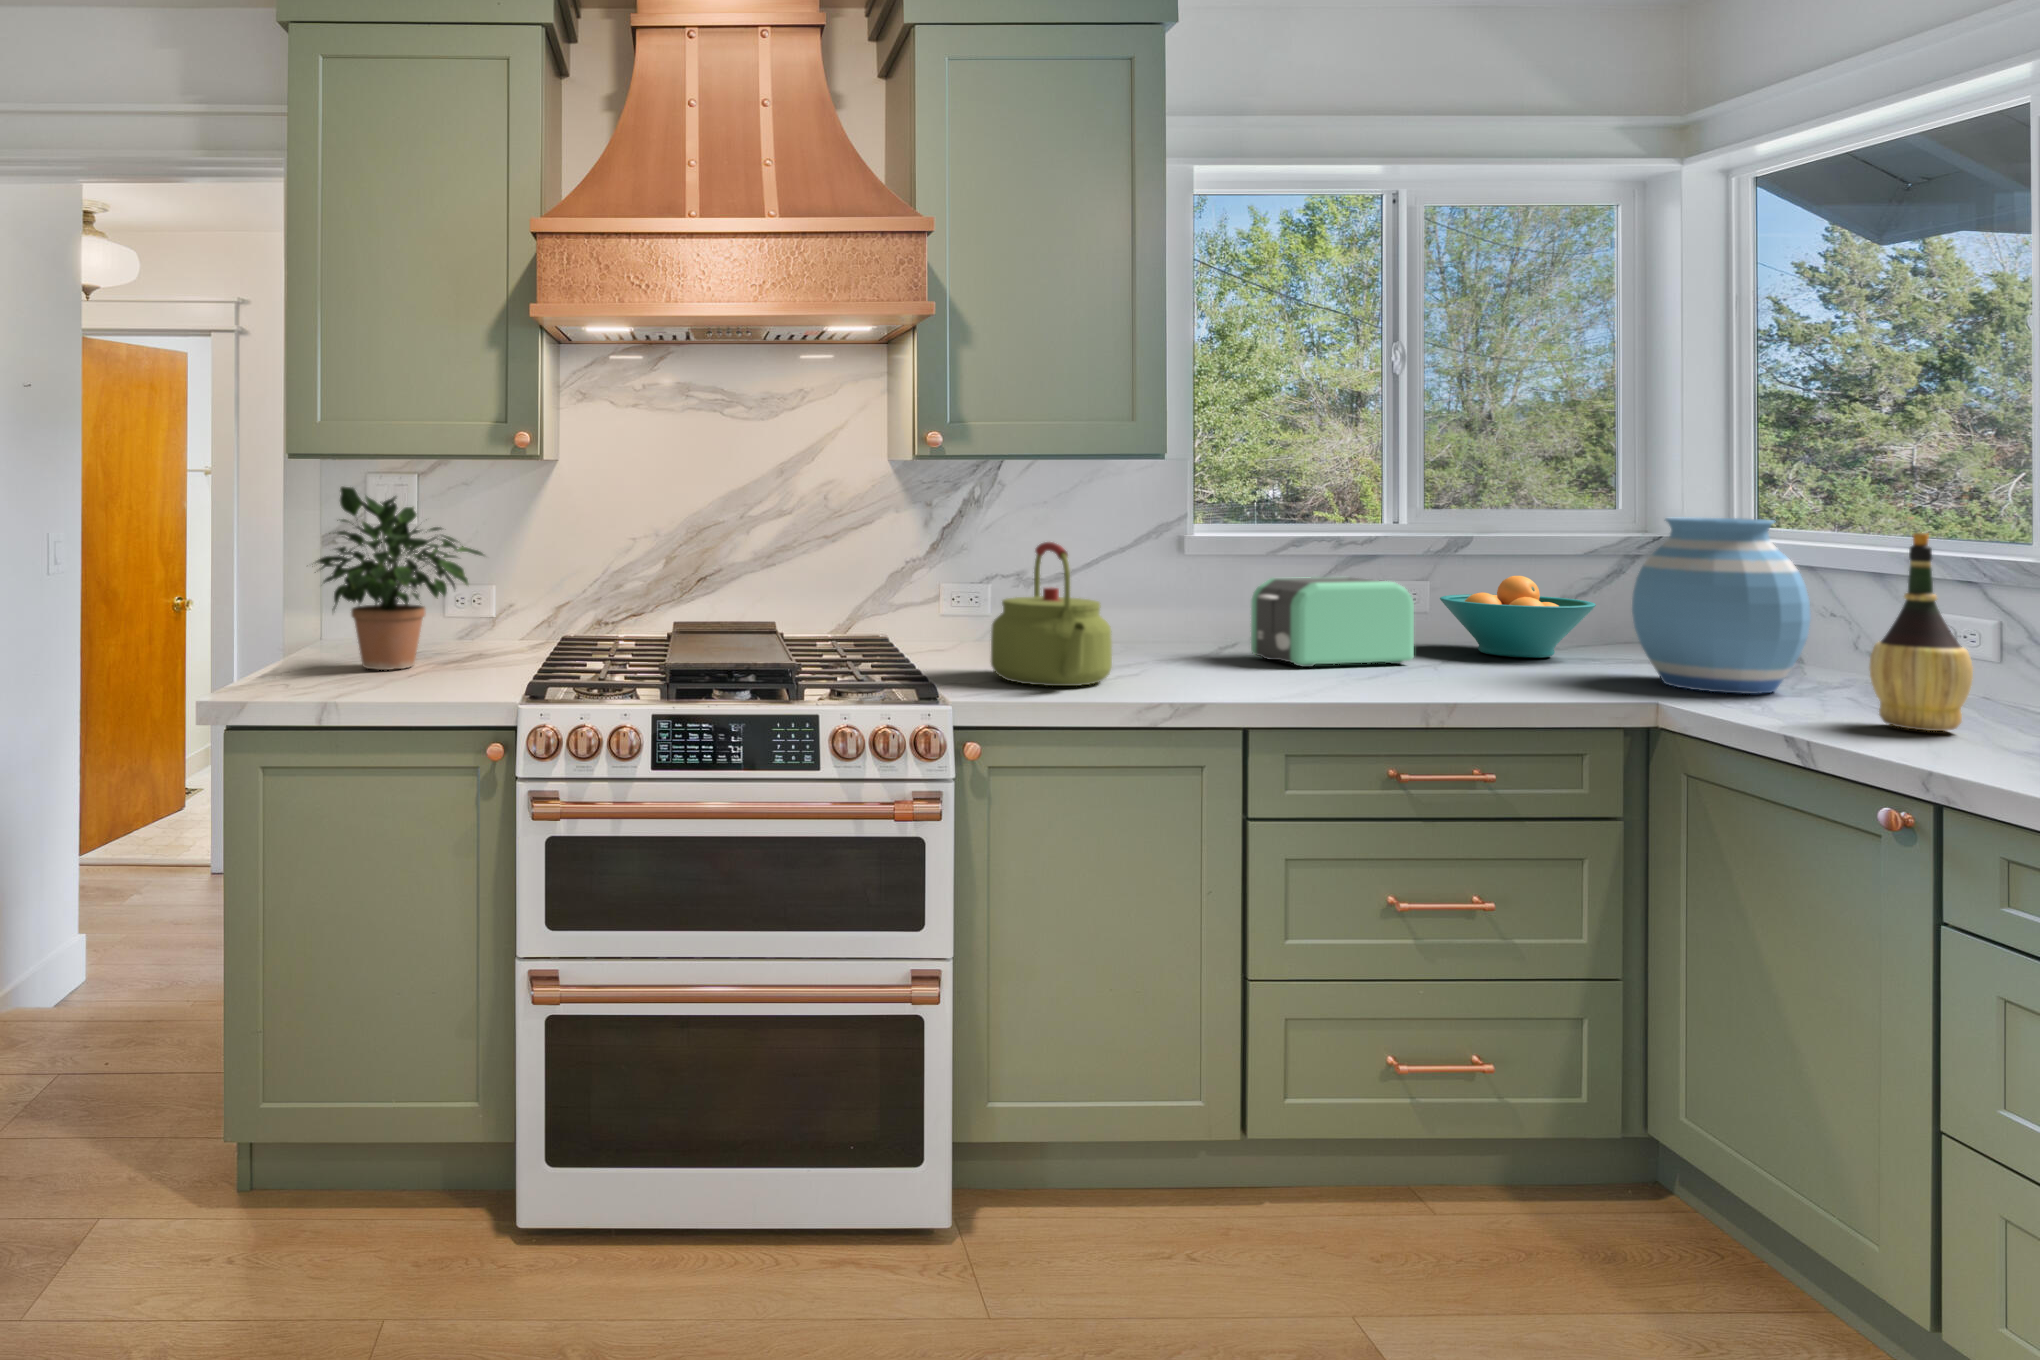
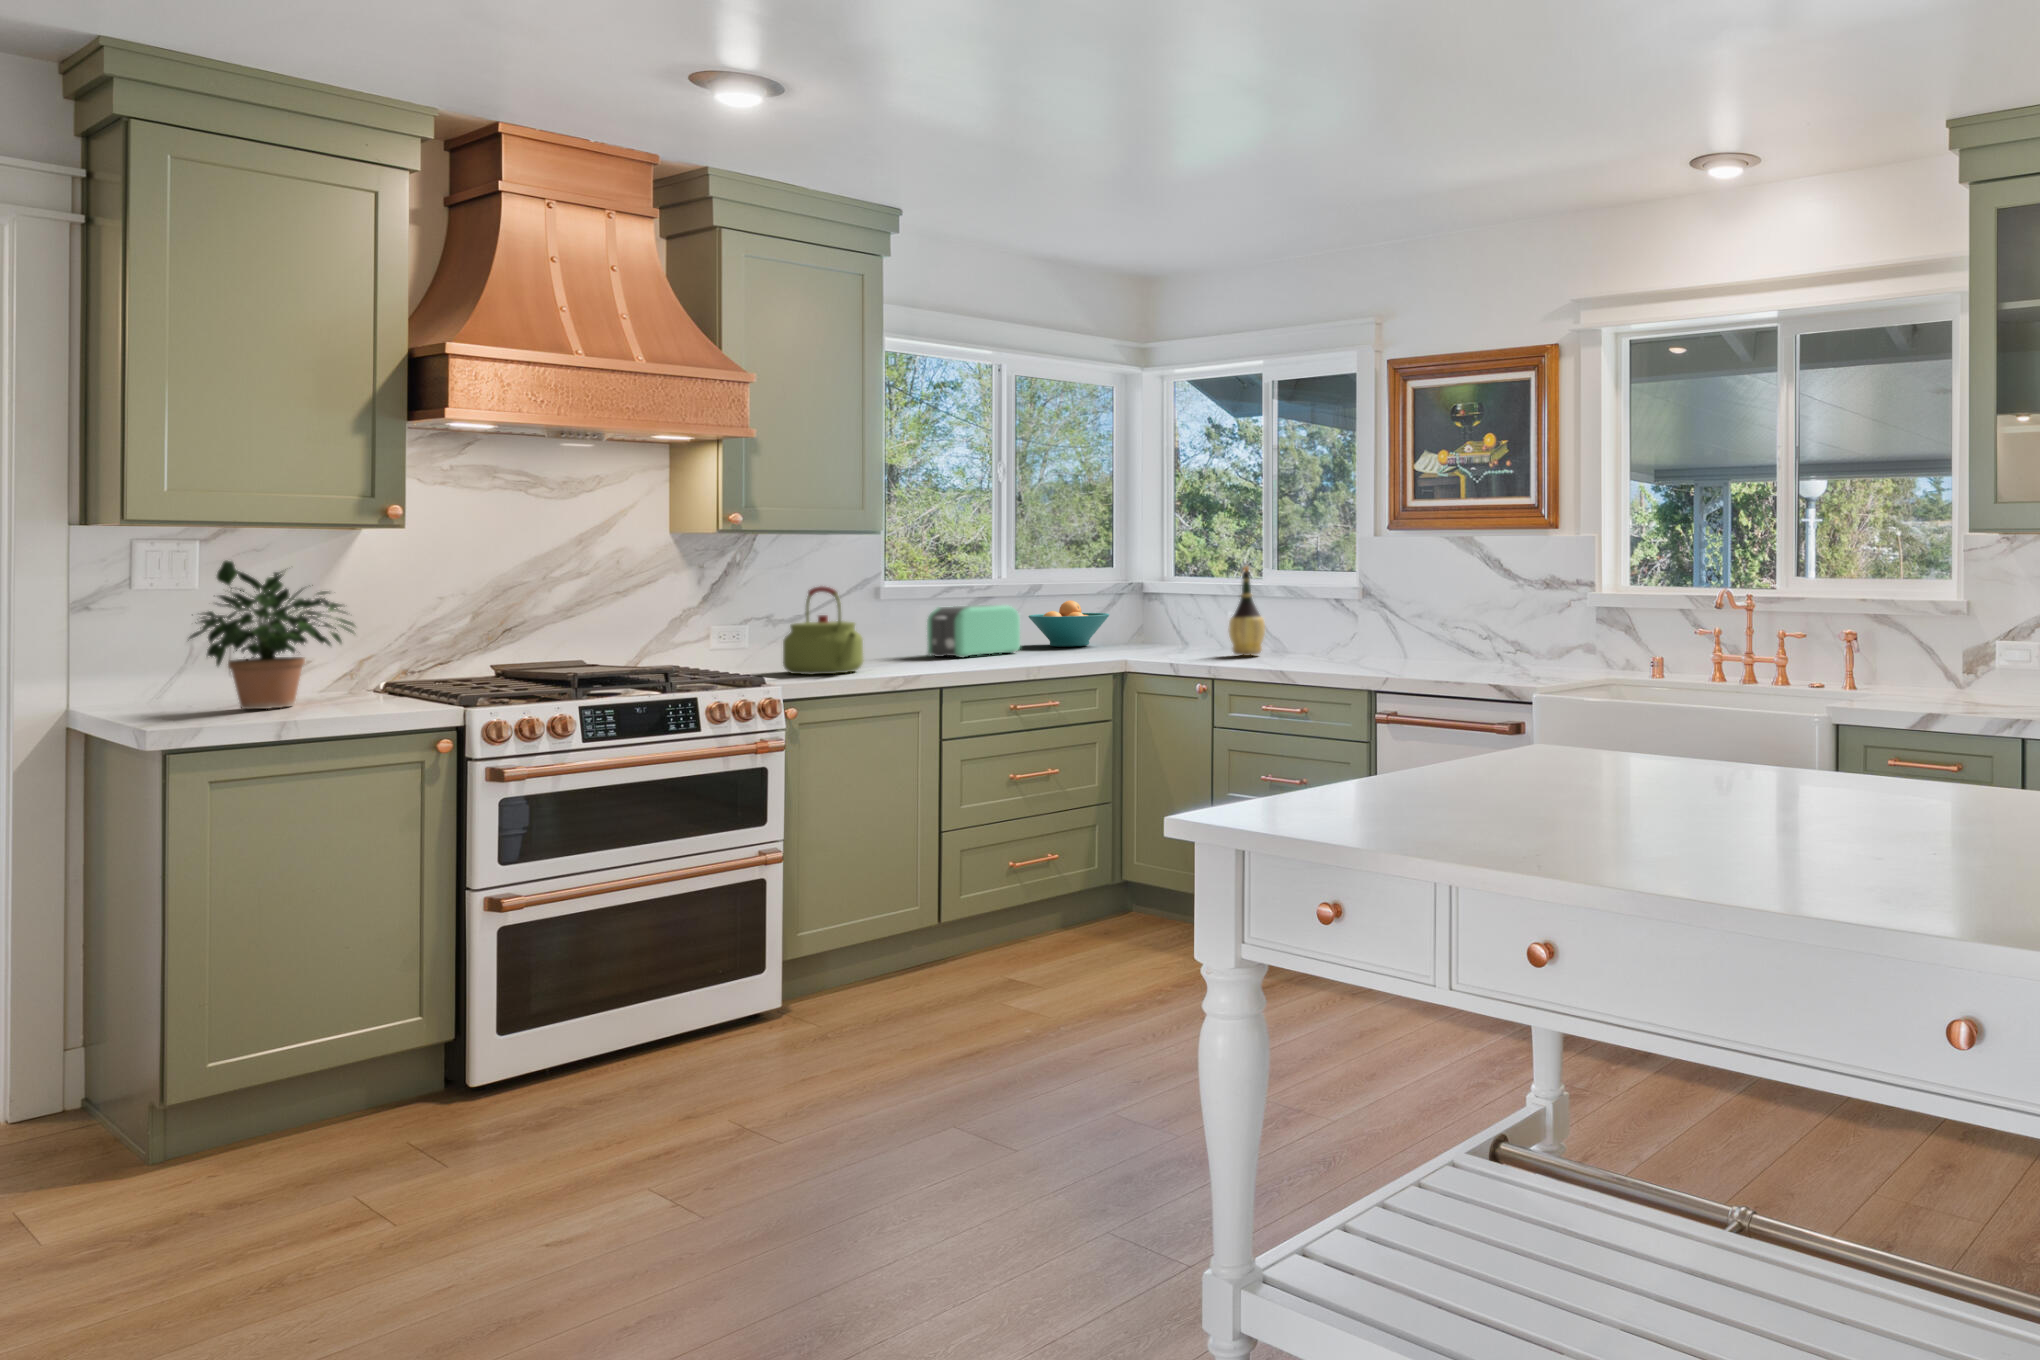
vase: present [1632,518,1811,694] -> none [1129,563,1206,651]

